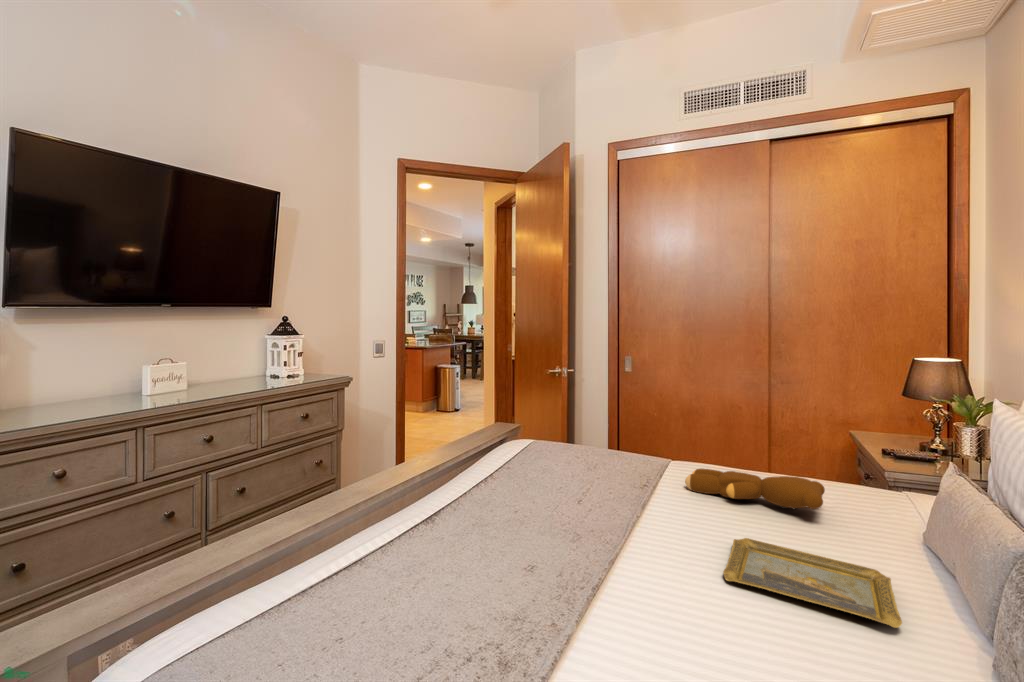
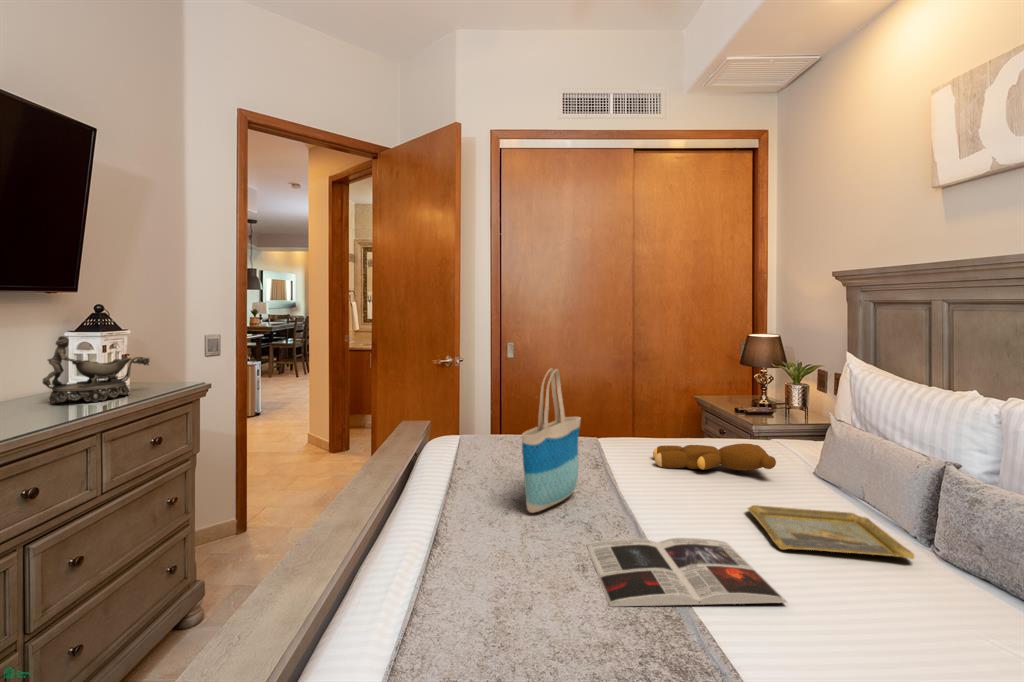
decorative bowl: none [245,337,310,384] -> present [43,336,150,403]
tote bag: none [494,371,577,502] -> present [522,368,581,513]
magazine: none [489,533,669,618] -> present [587,538,787,607]

